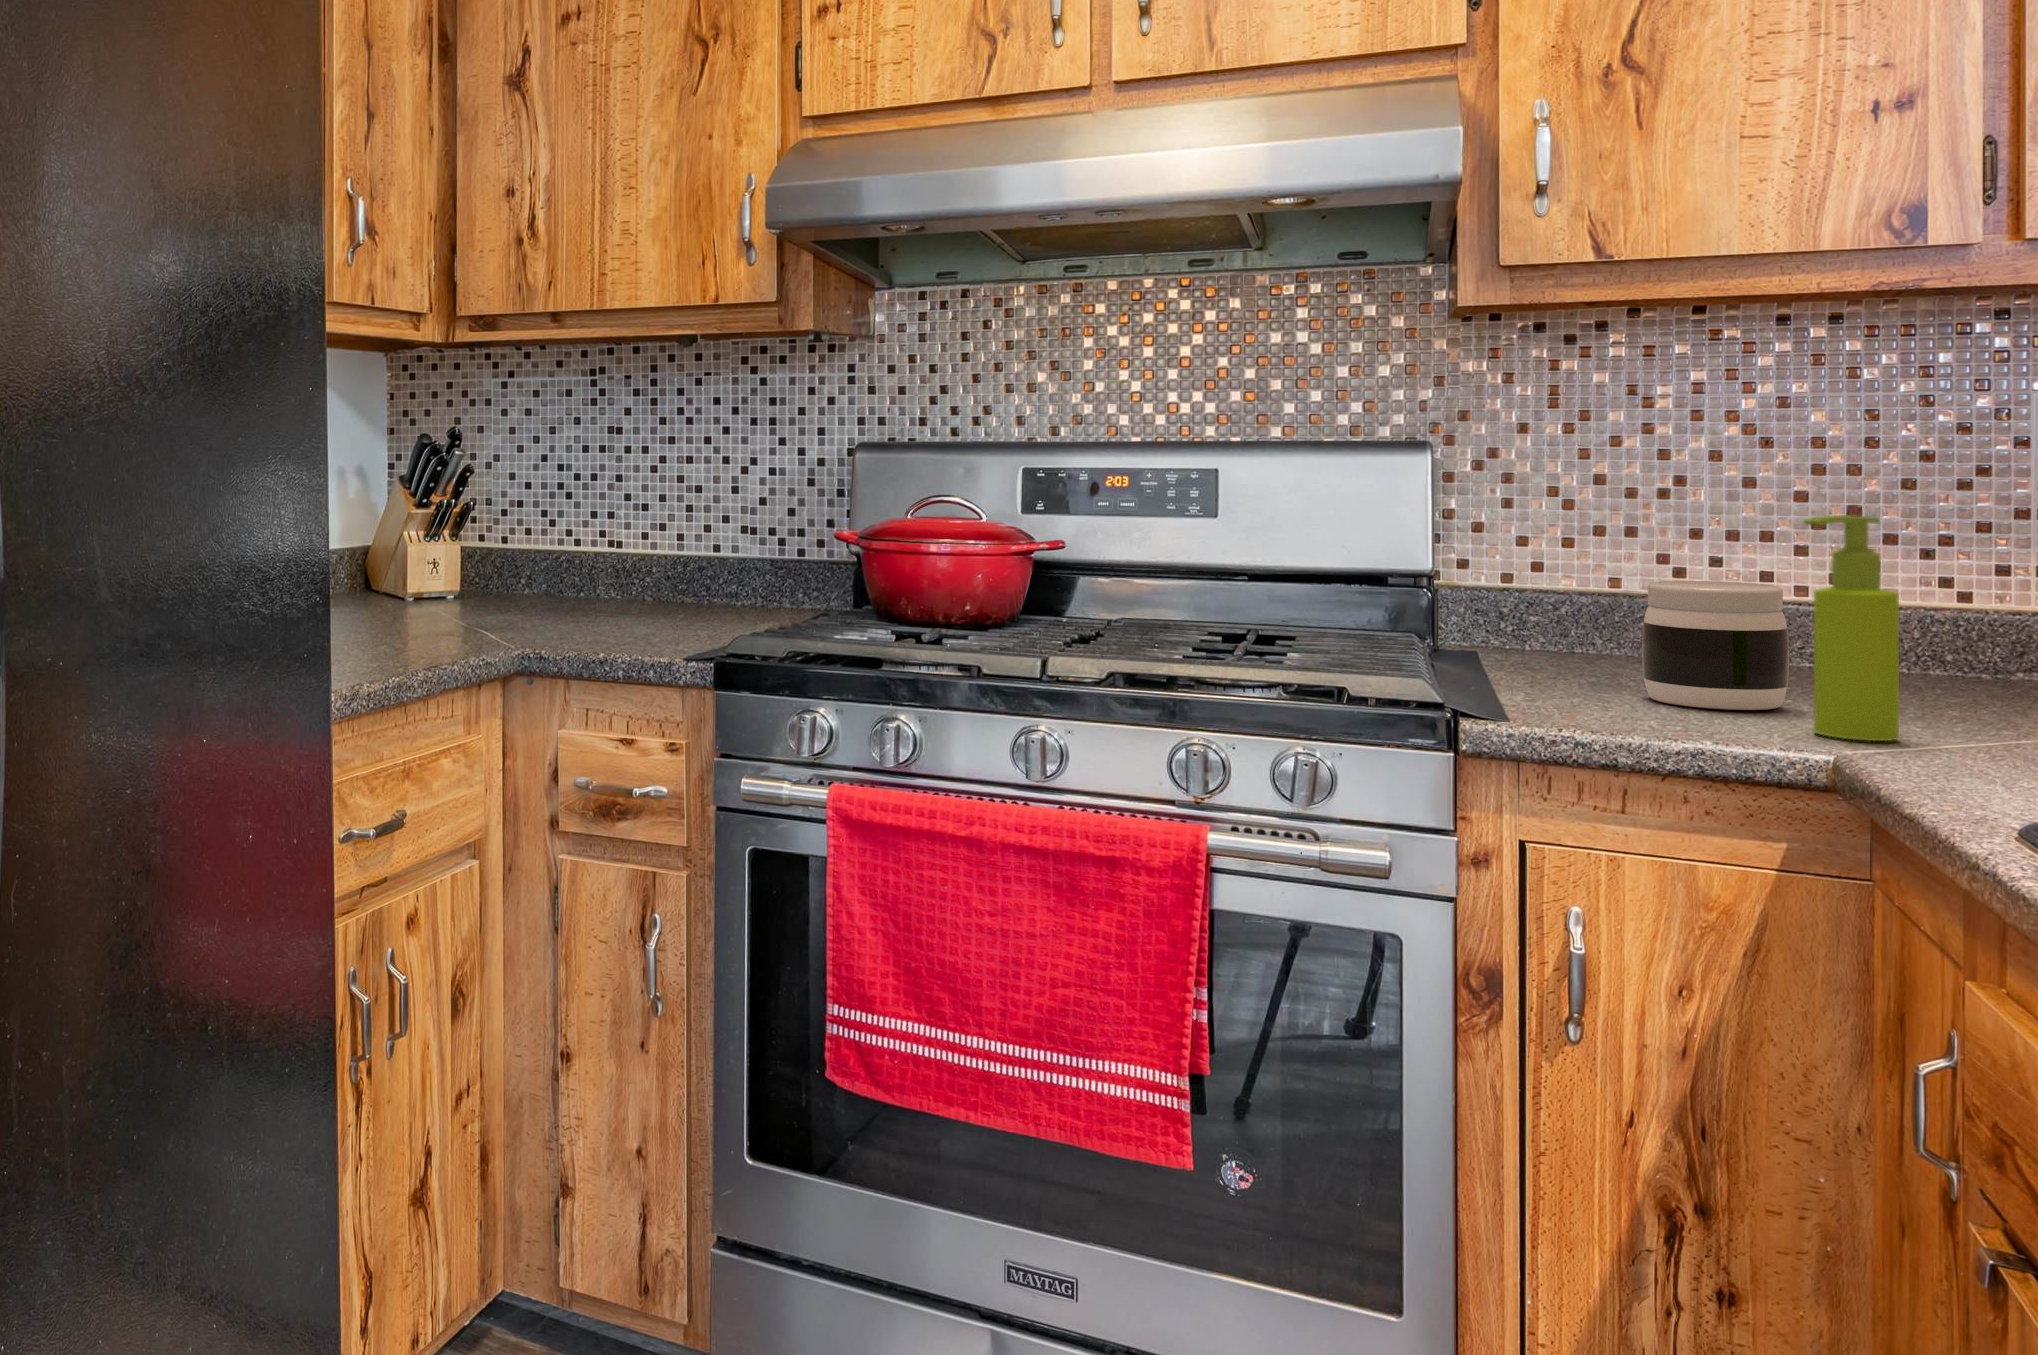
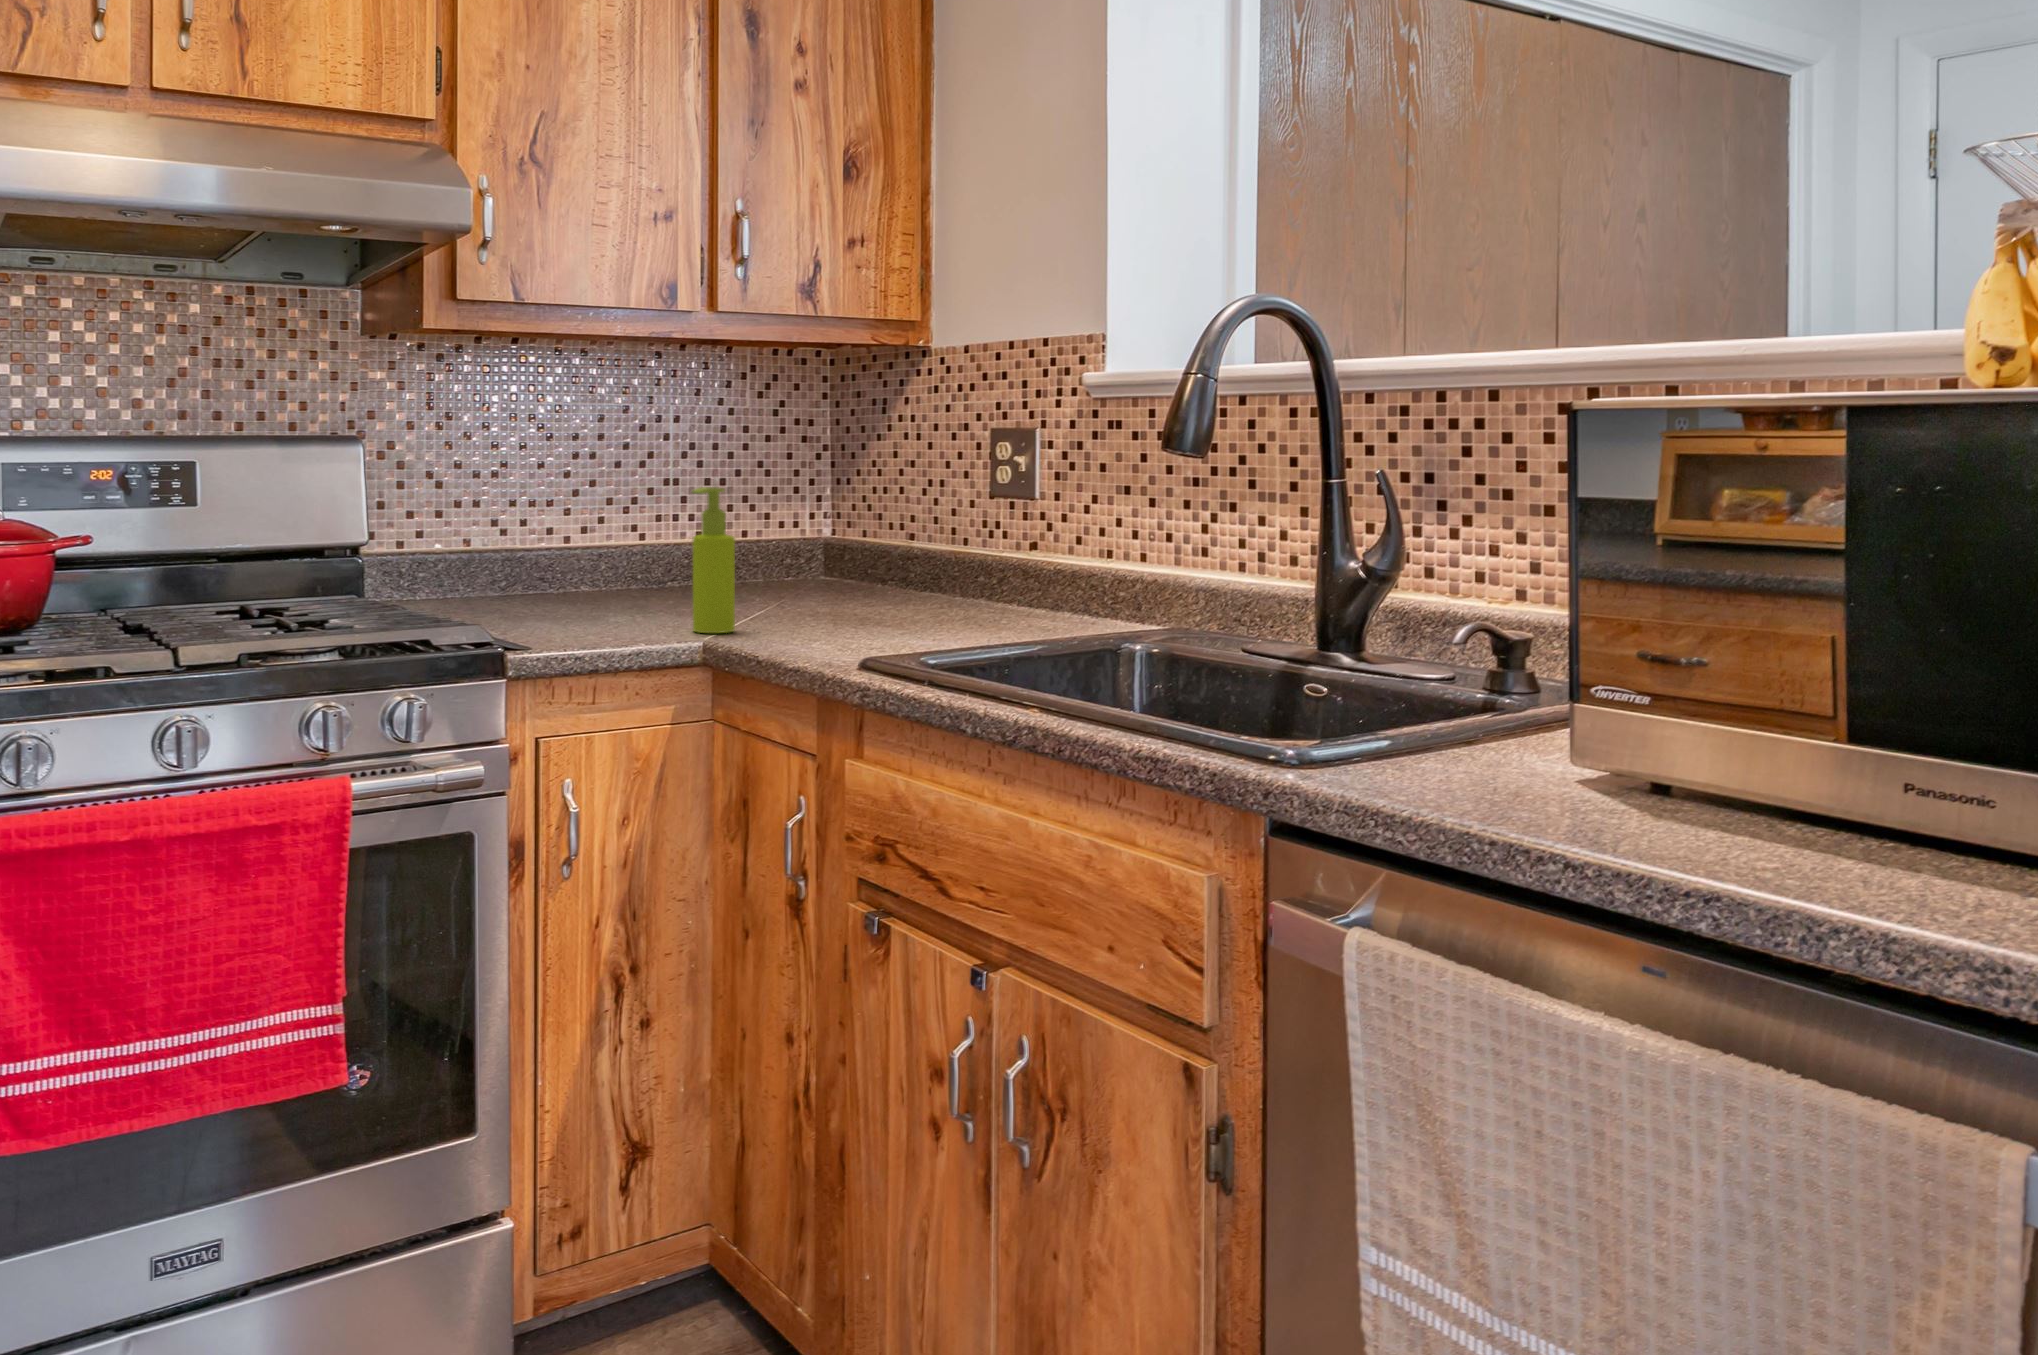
jar: present [1642,581,1789,710] -> none [569,536,650,625]

